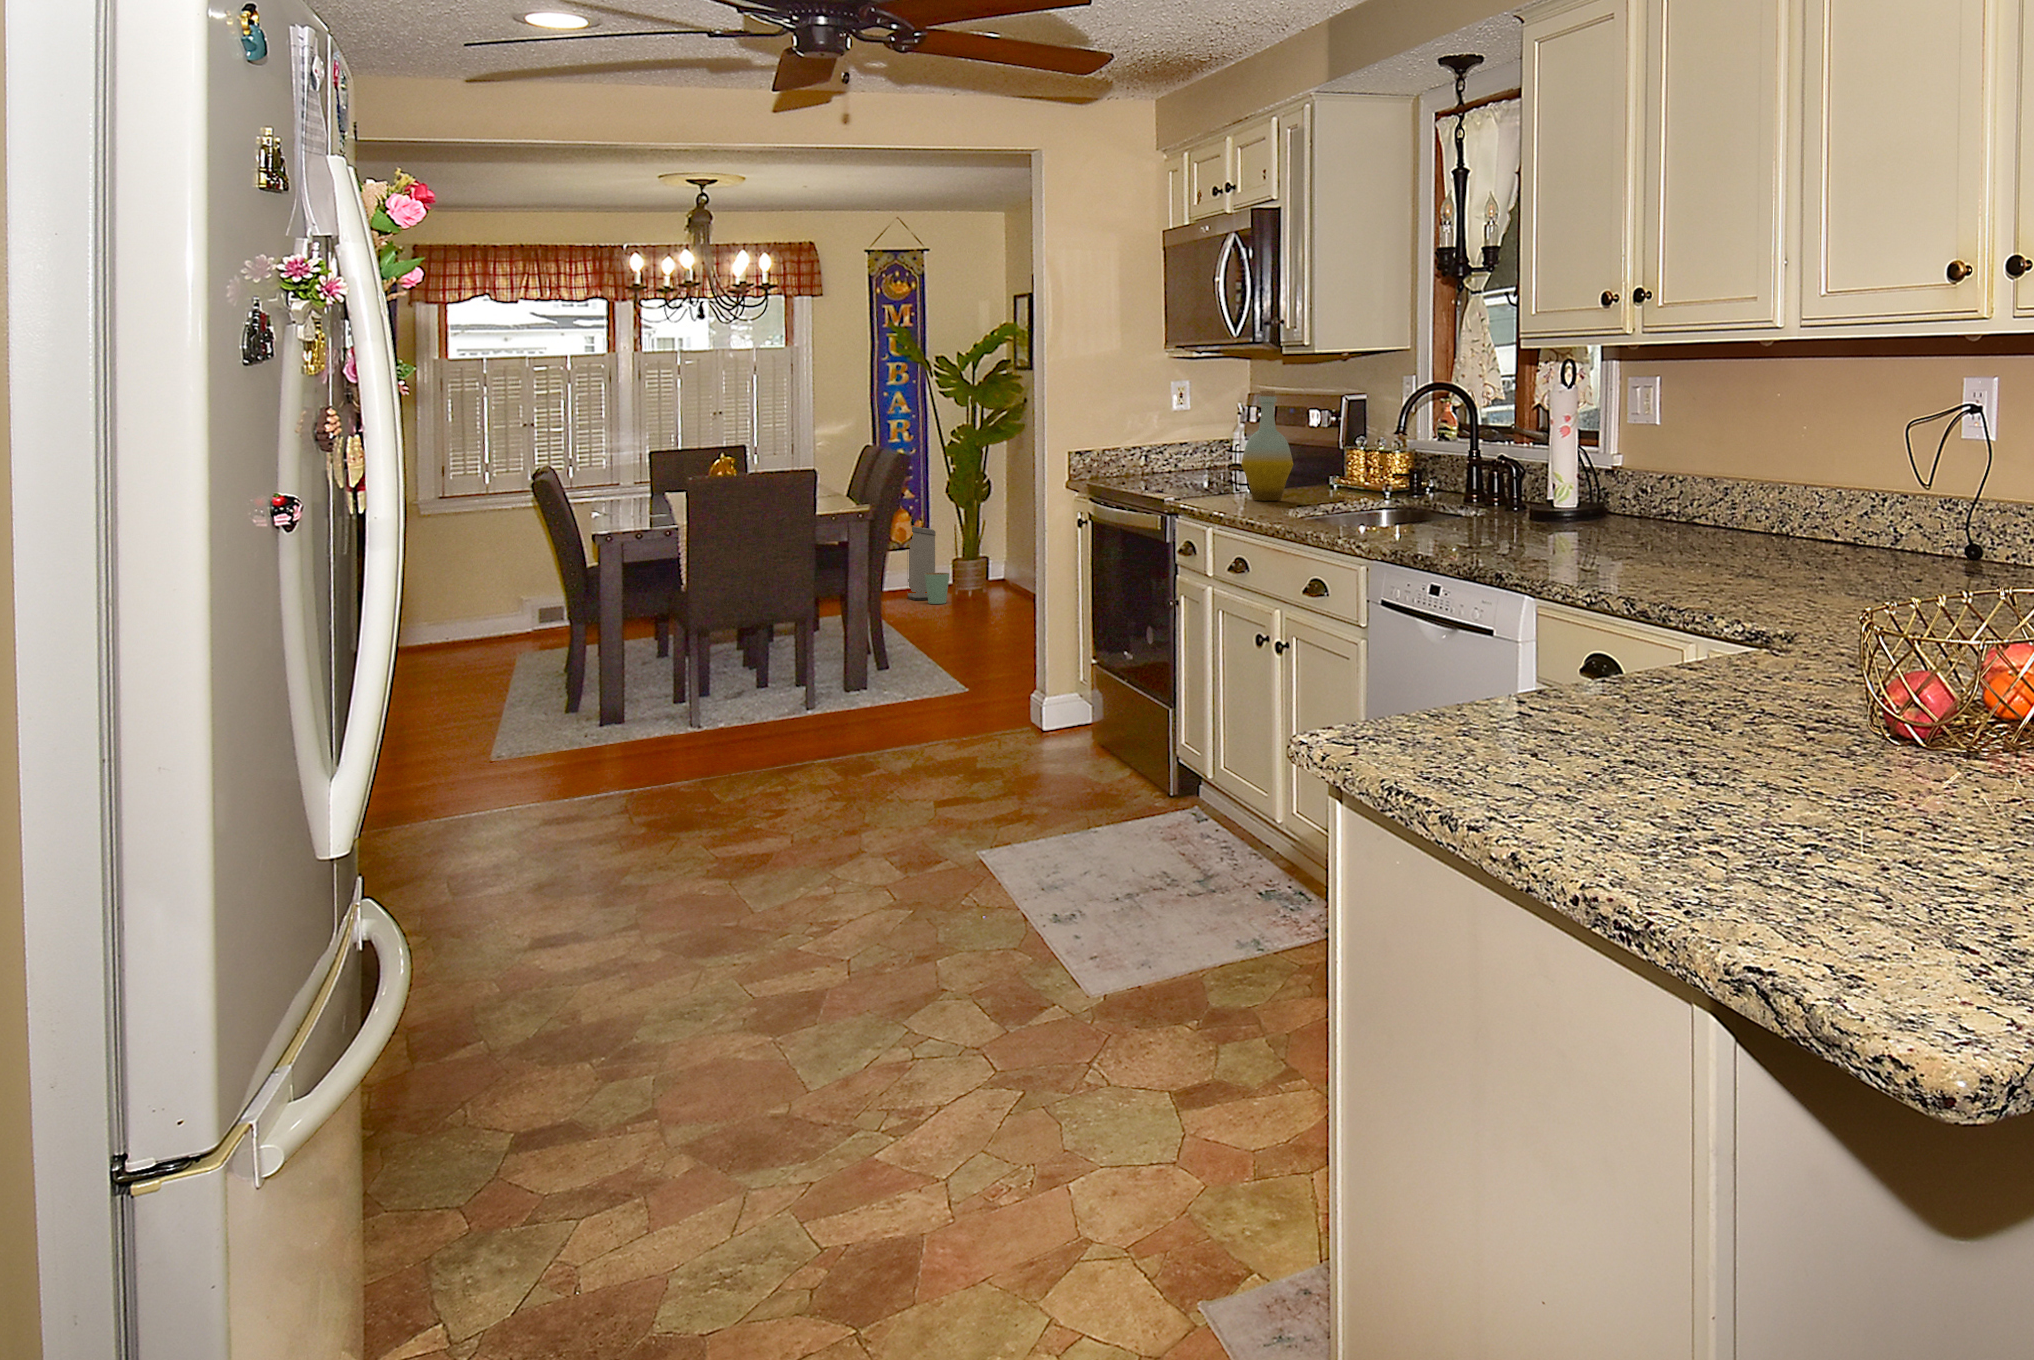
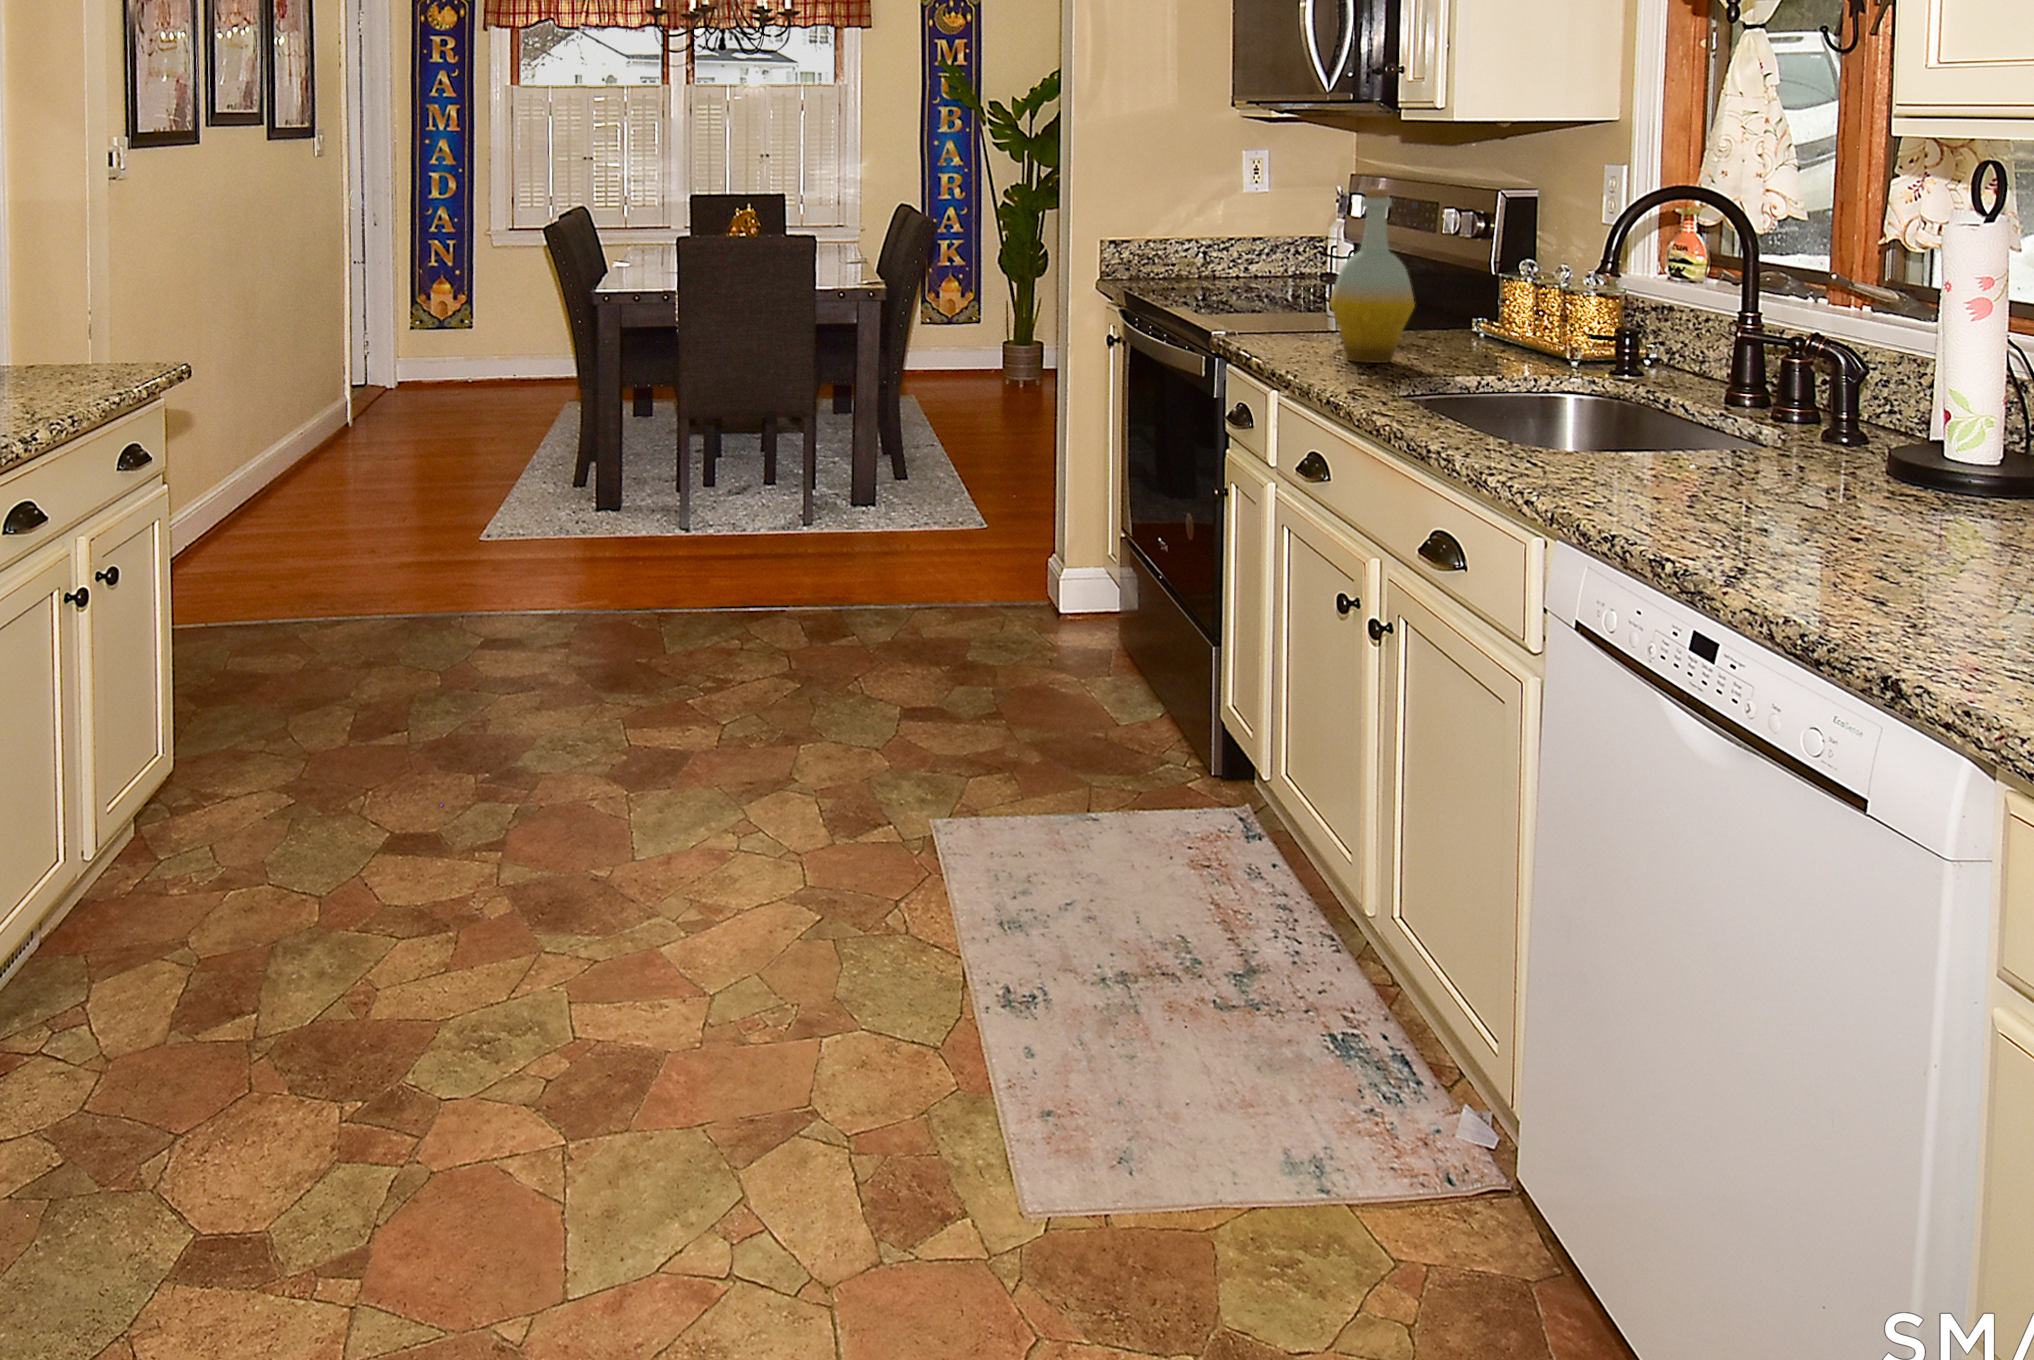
trash can: present [907,526,949,604] -> none [955,292,999,384]

